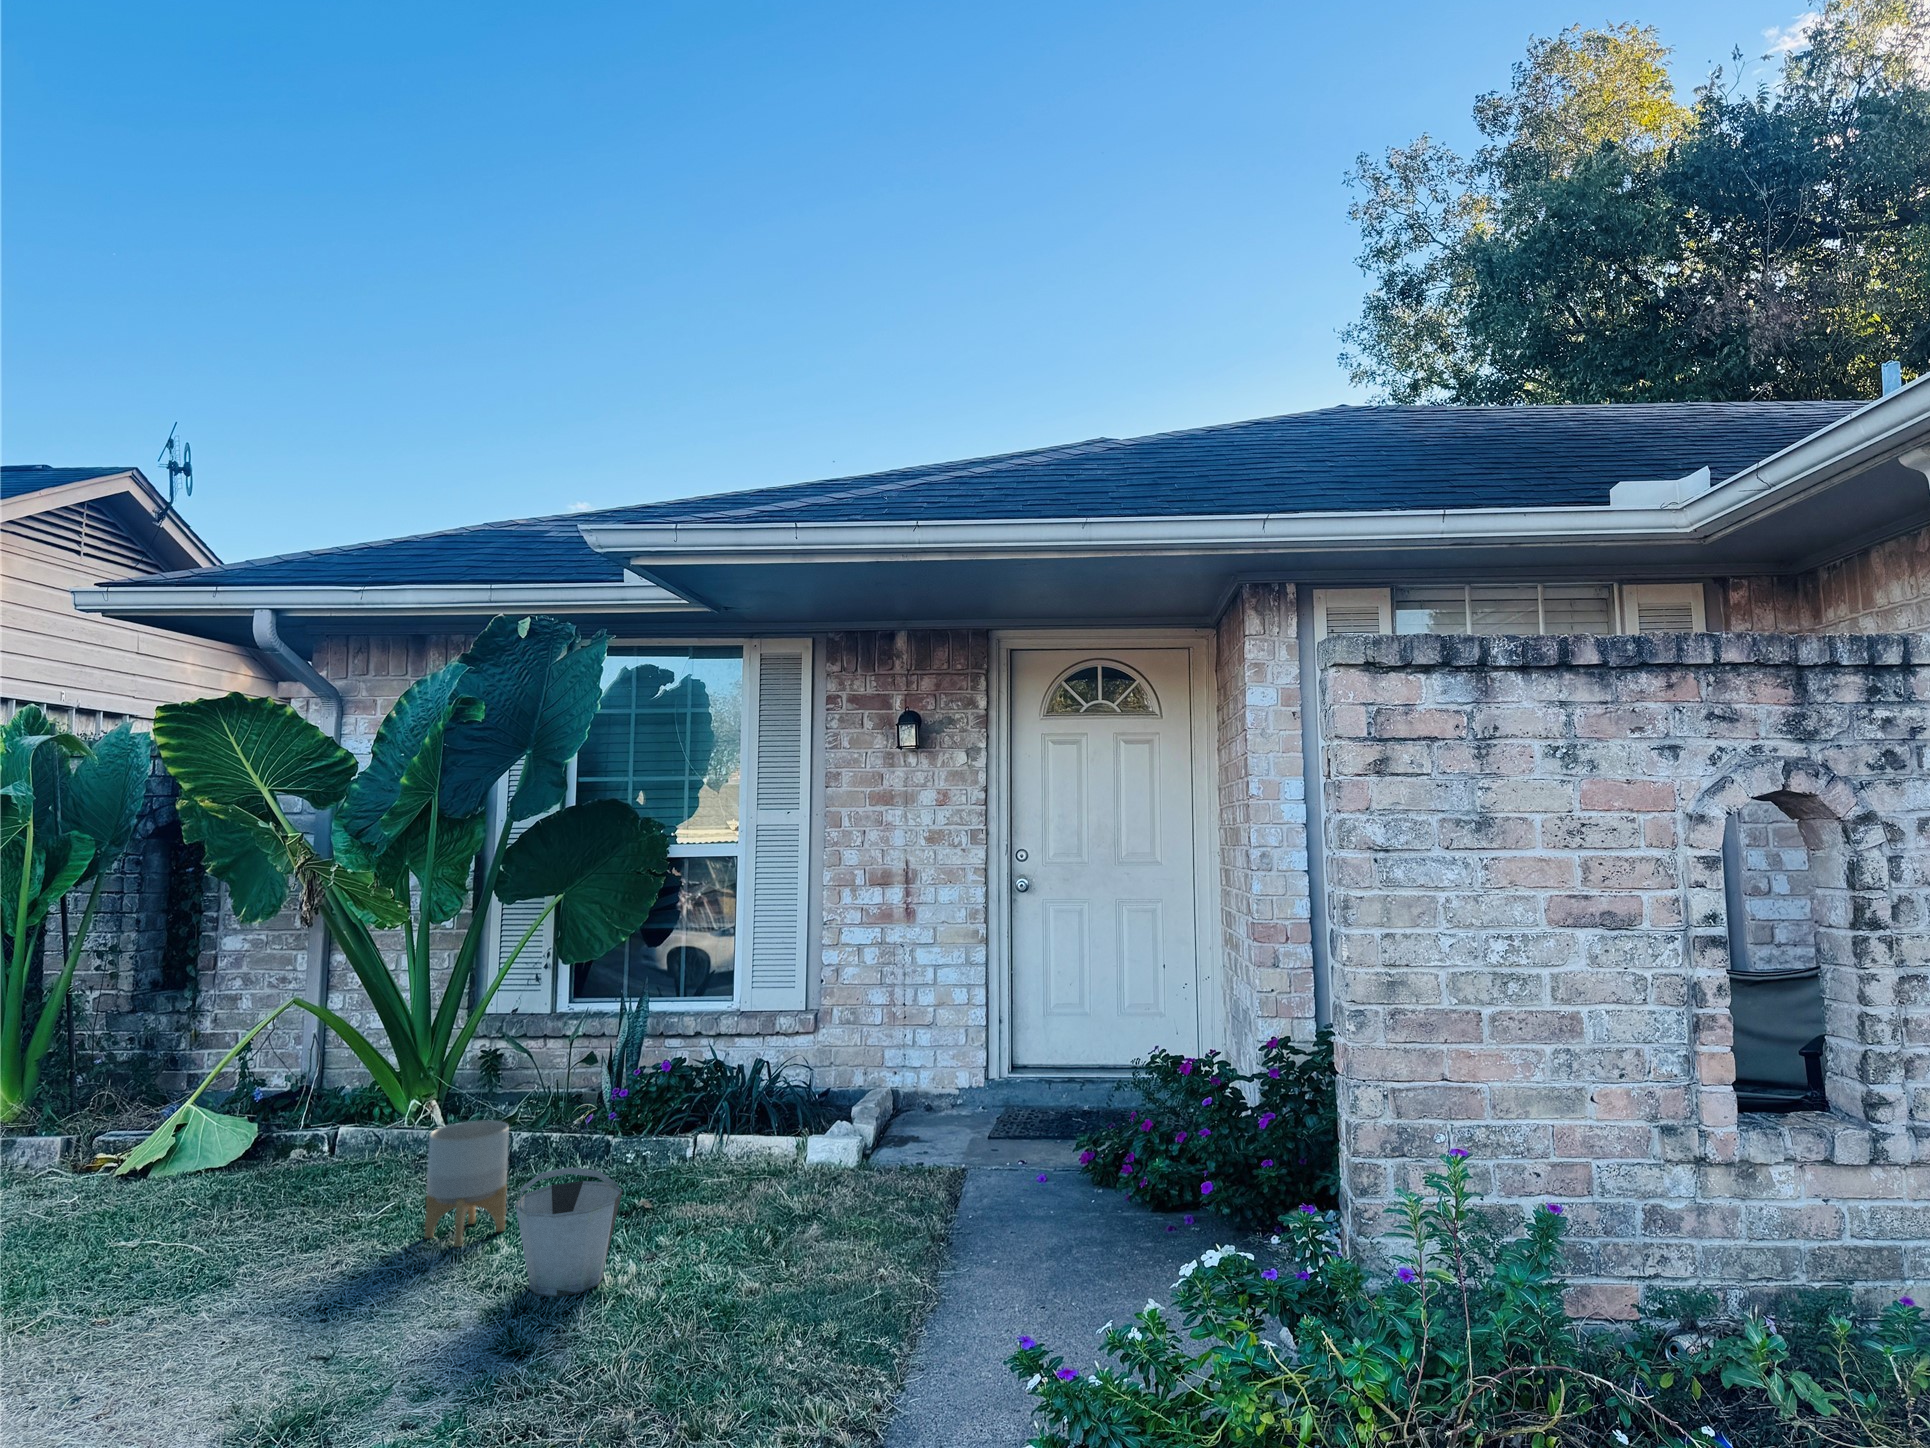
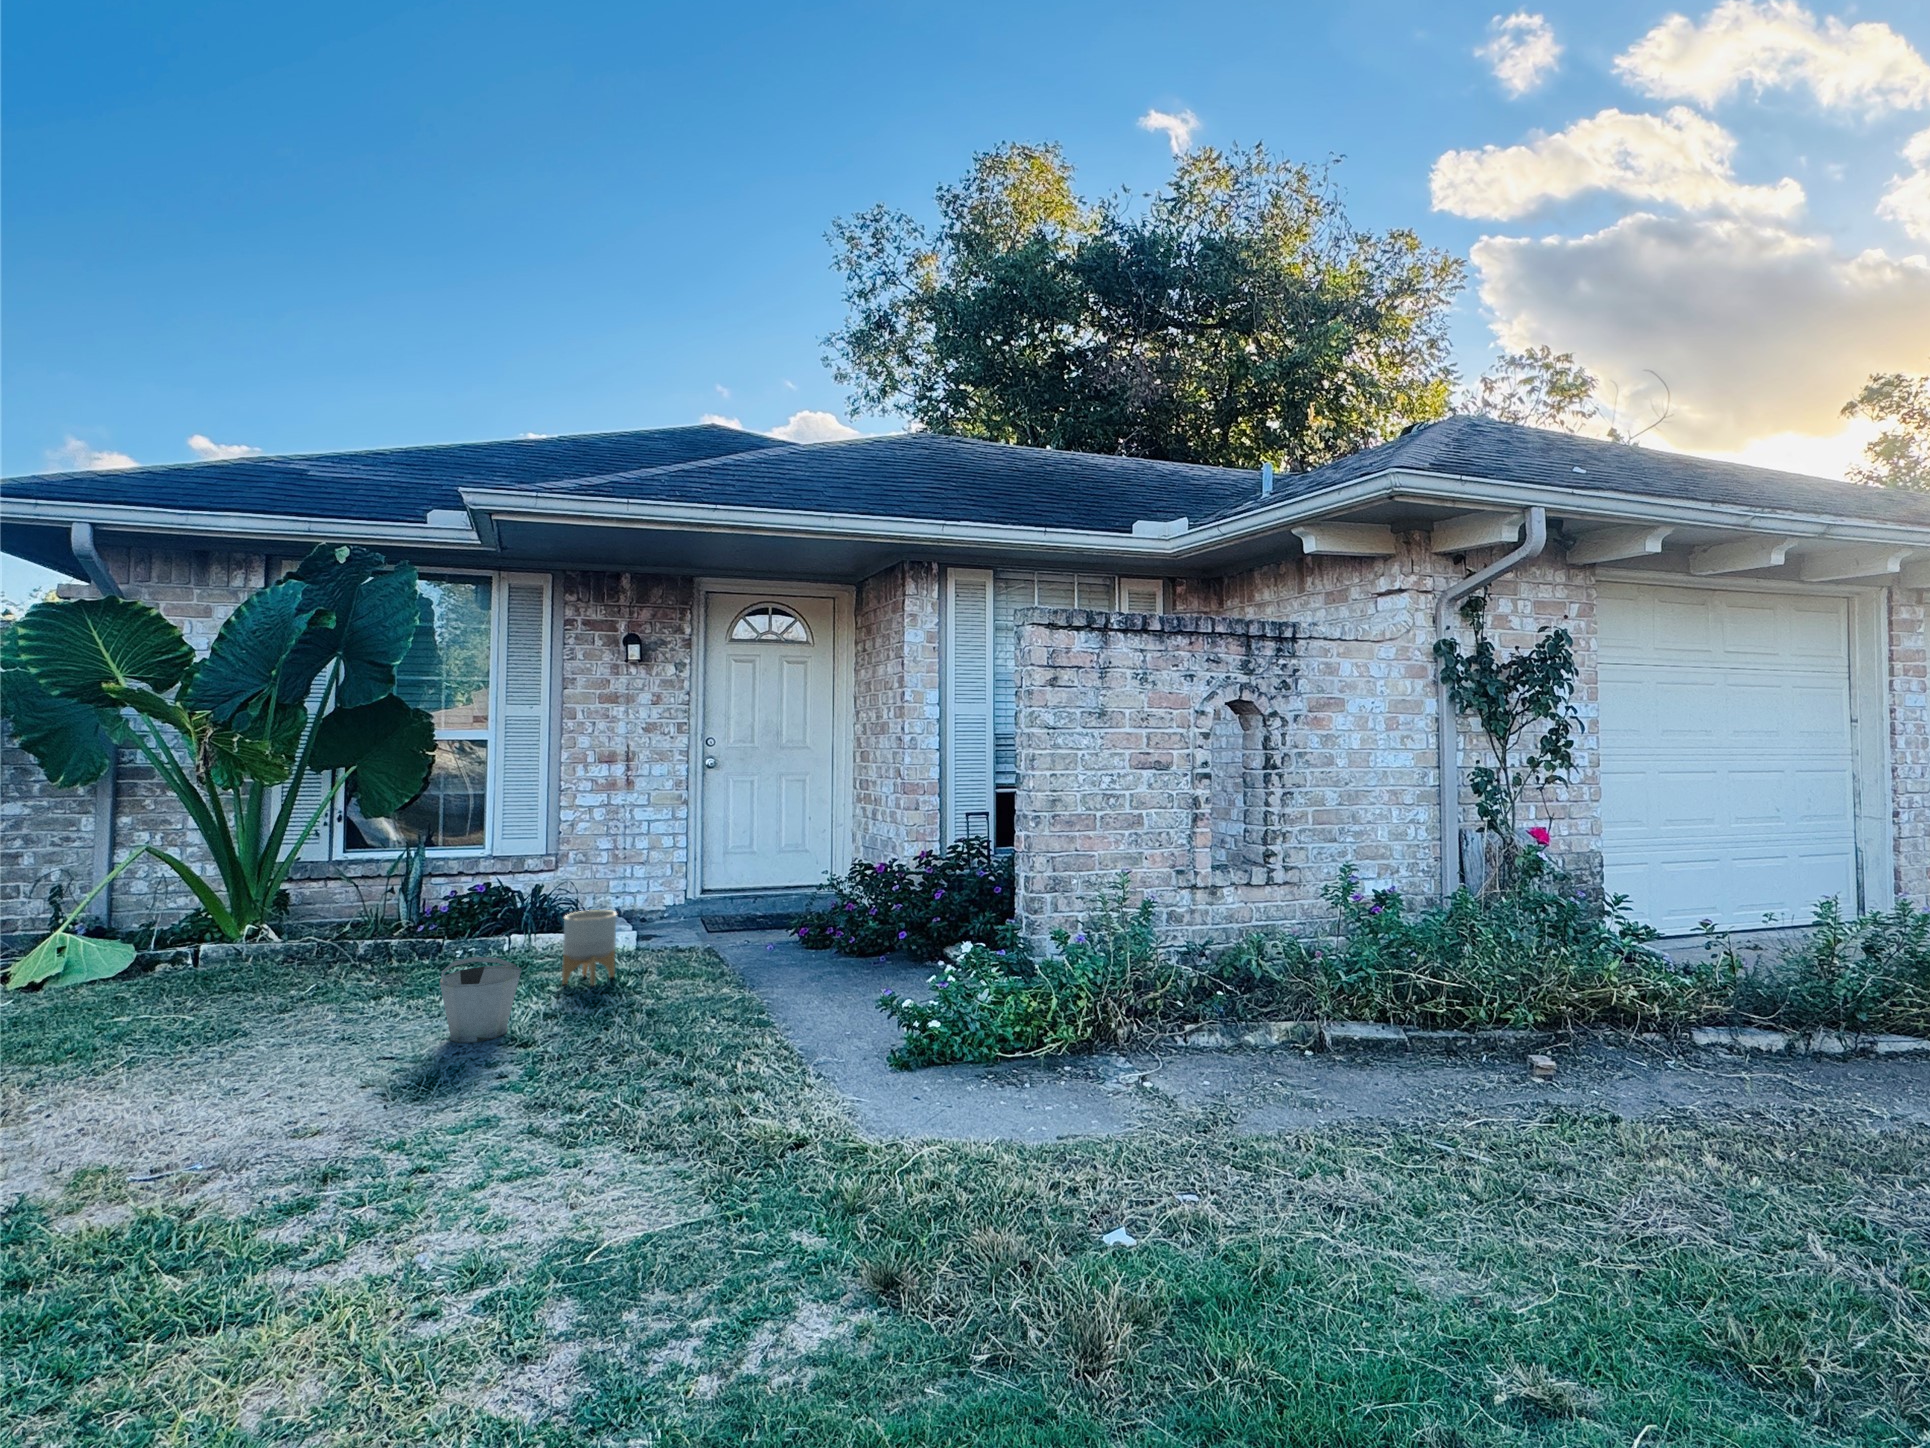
planter: present [425,1120,509,1247] -> present [562,910,617,986]

